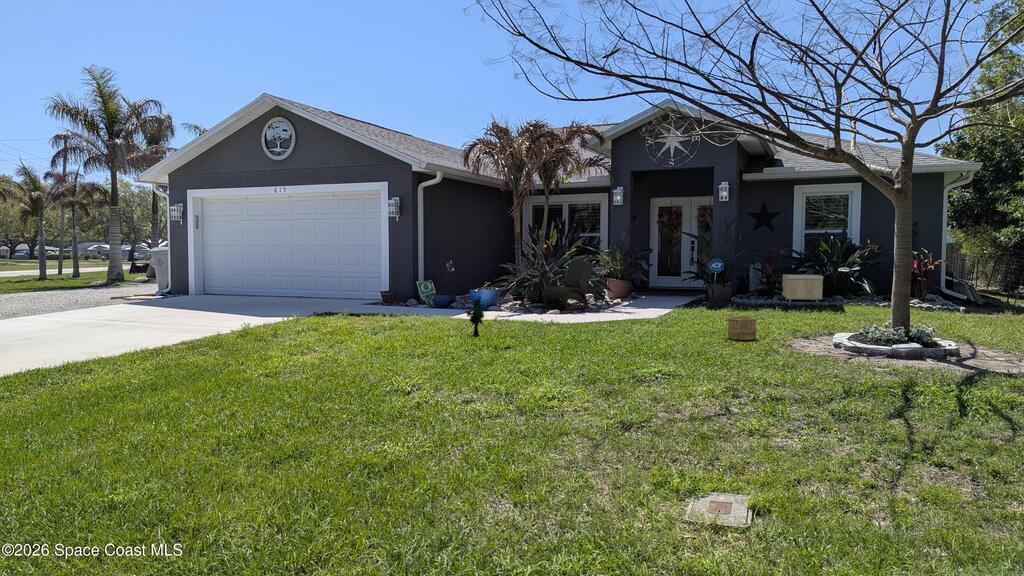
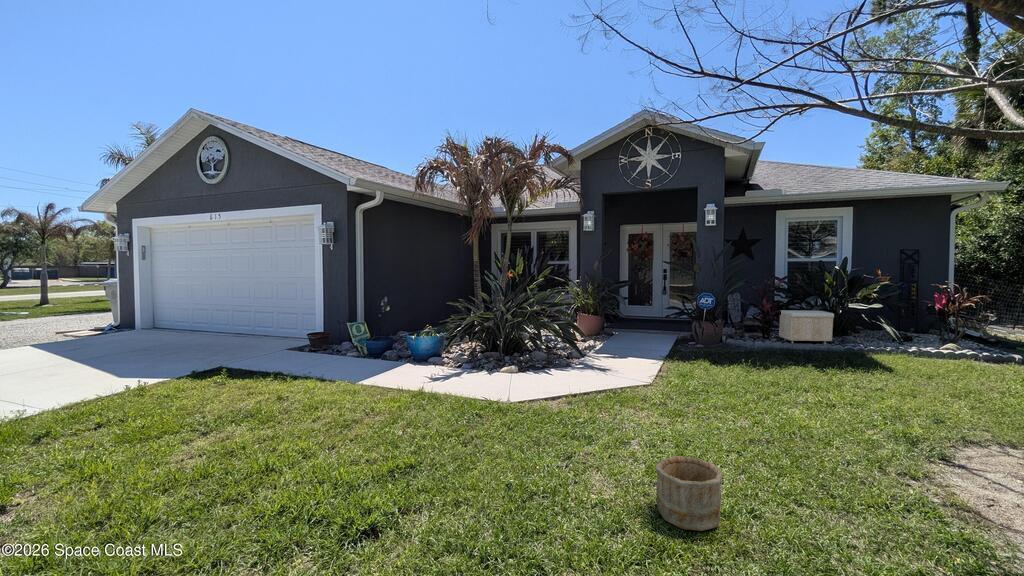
lounge chair: present [543,261,594,310] -> none [496,299,561,368]
decorative plant: present [465,297,487,336] -> none [281,412,333,499]
wooden bucket: present [727,316,757,340] -> present [655,456,723,531]

